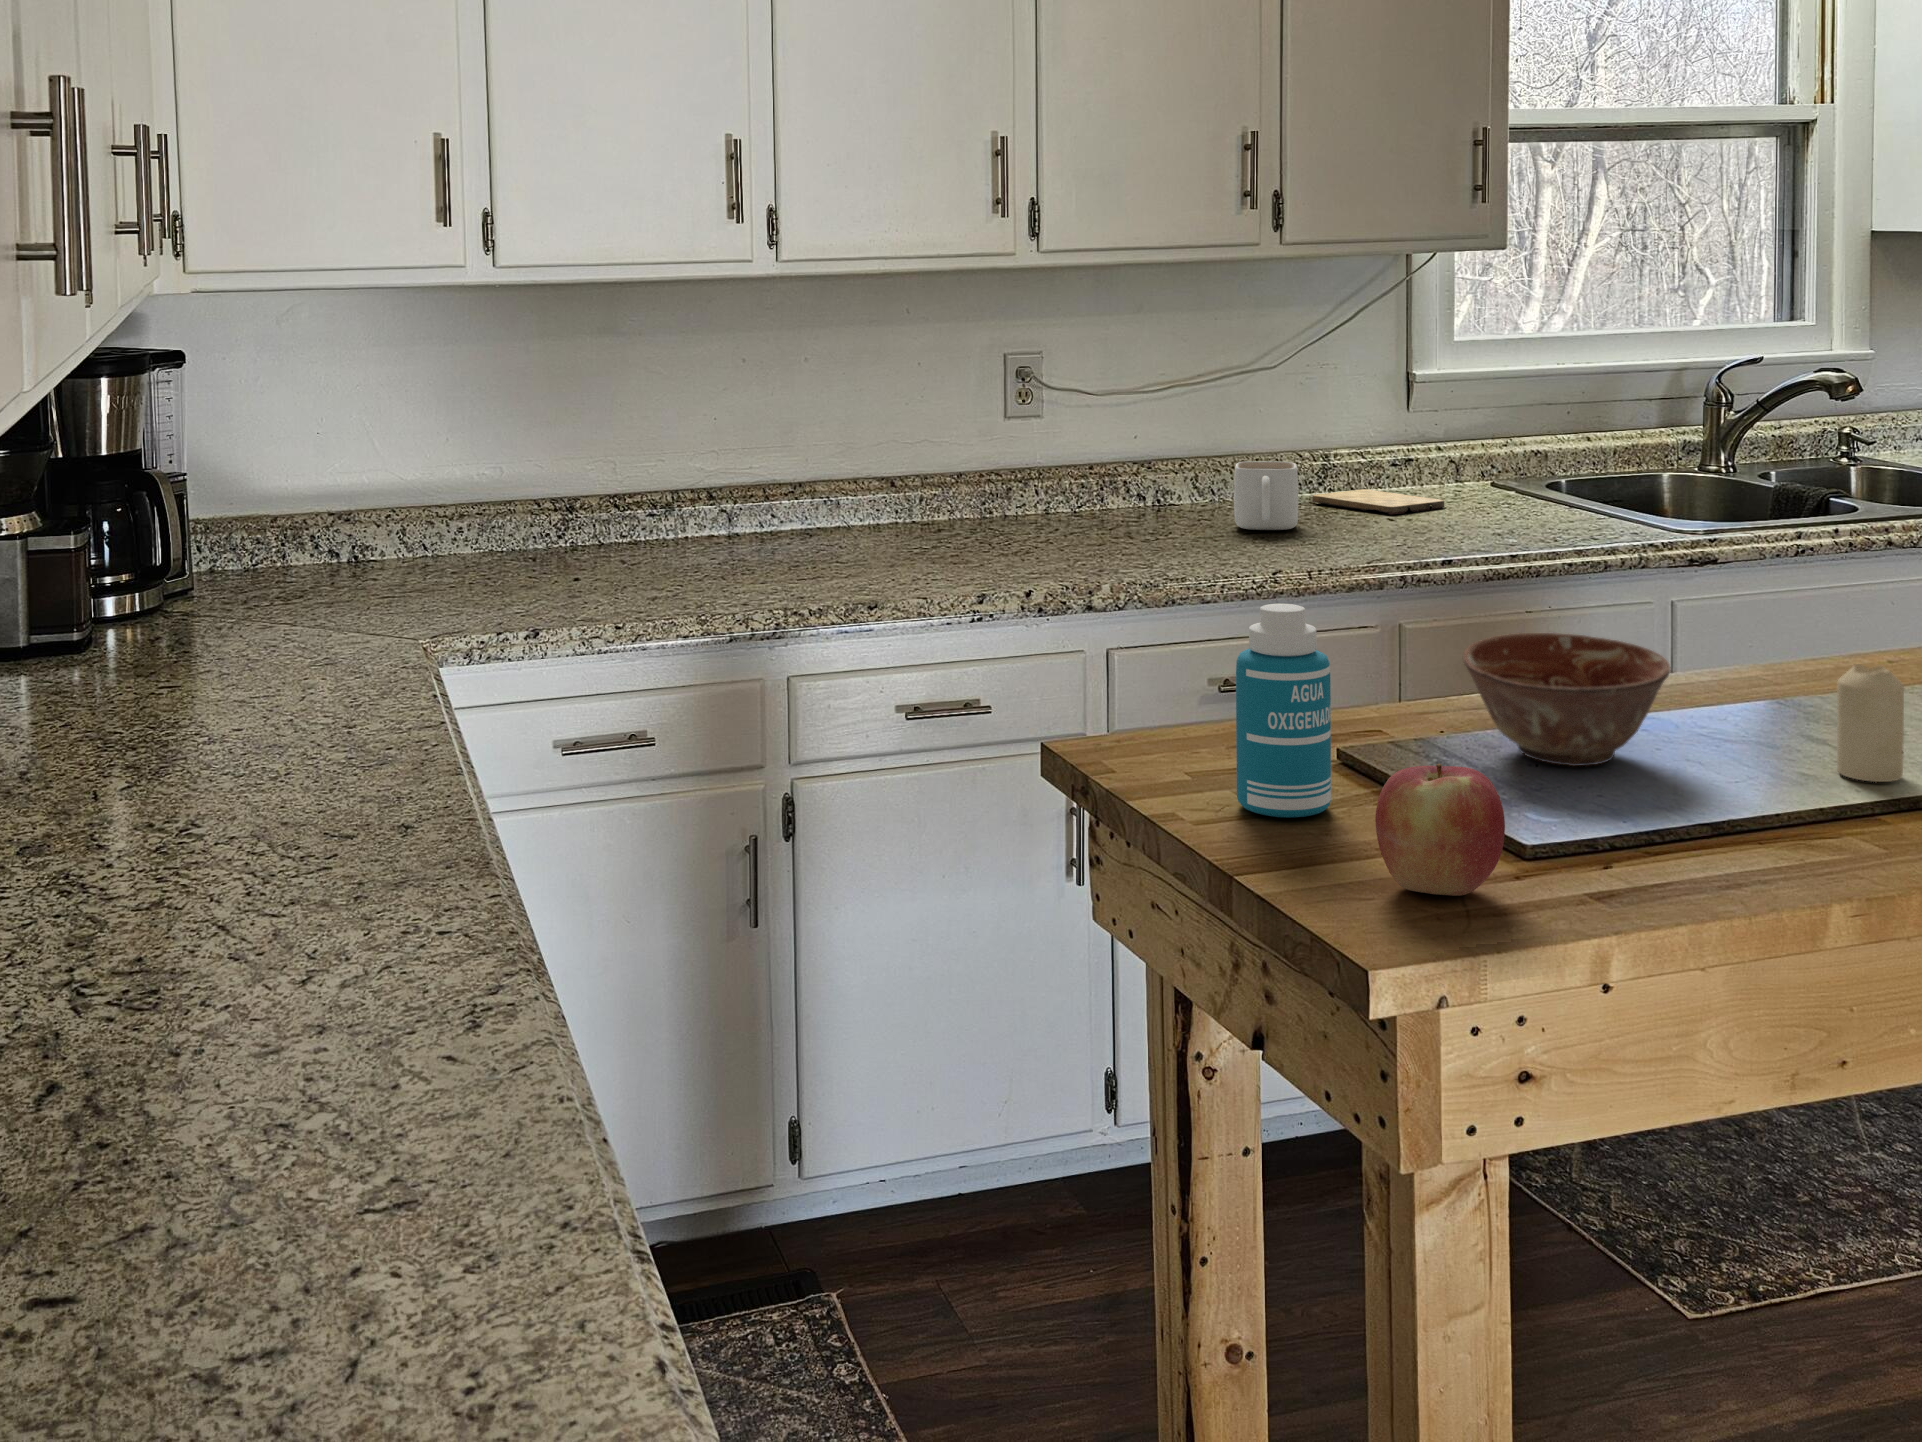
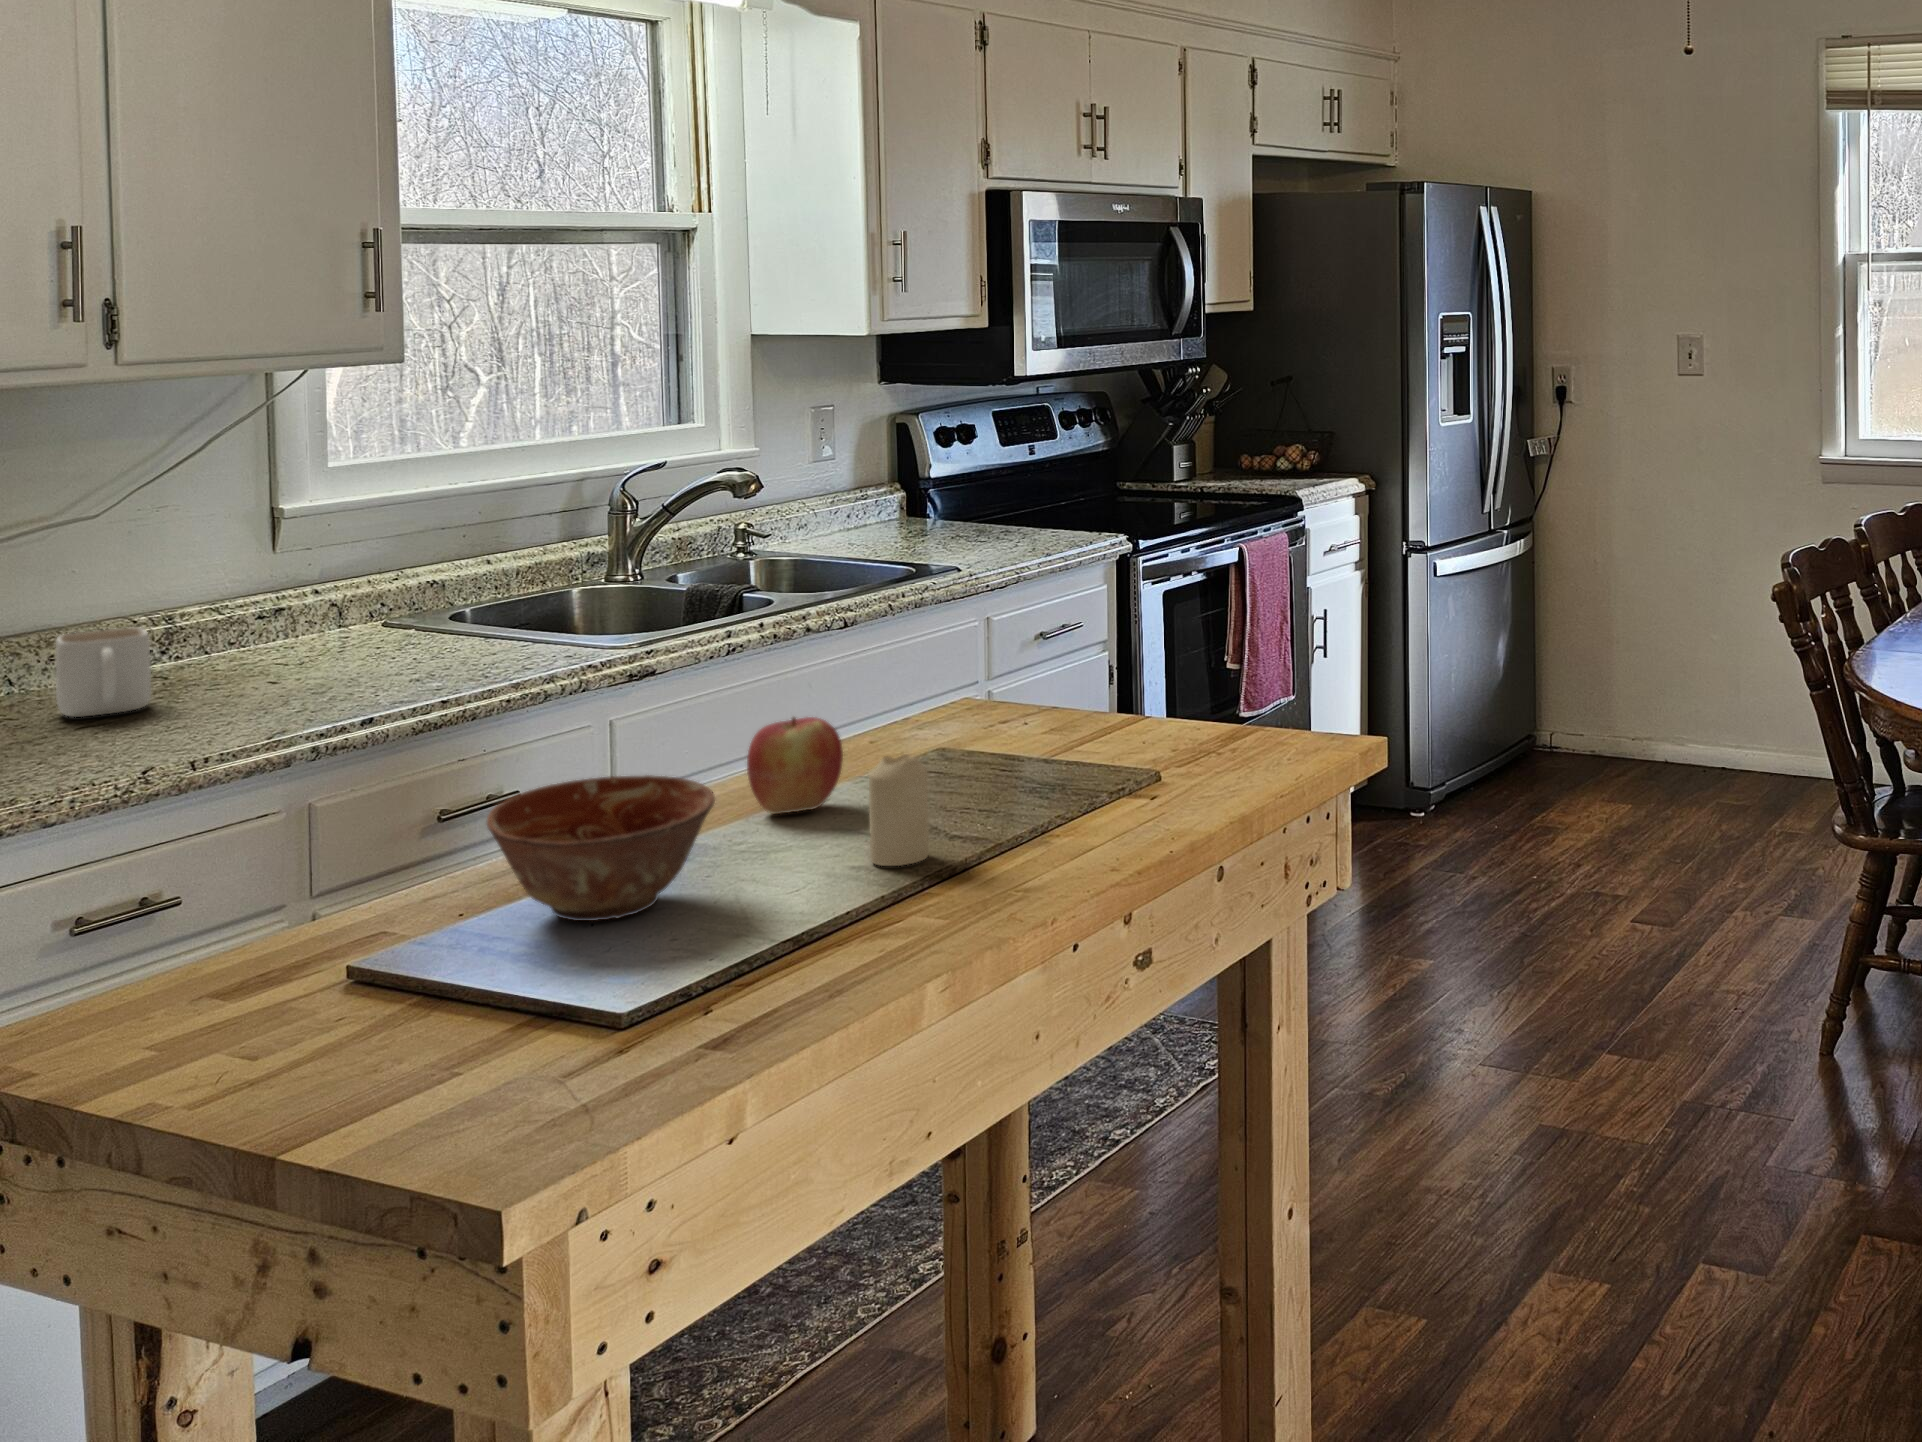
cutting board: present [1312,489,1444,515] -> none [154,647,332,673]
bottle: present [1236,604,1331,818] -> none [229,806,361,1069]
apple: present [1375,763,1505,896] -> present [747,717,843,814]

